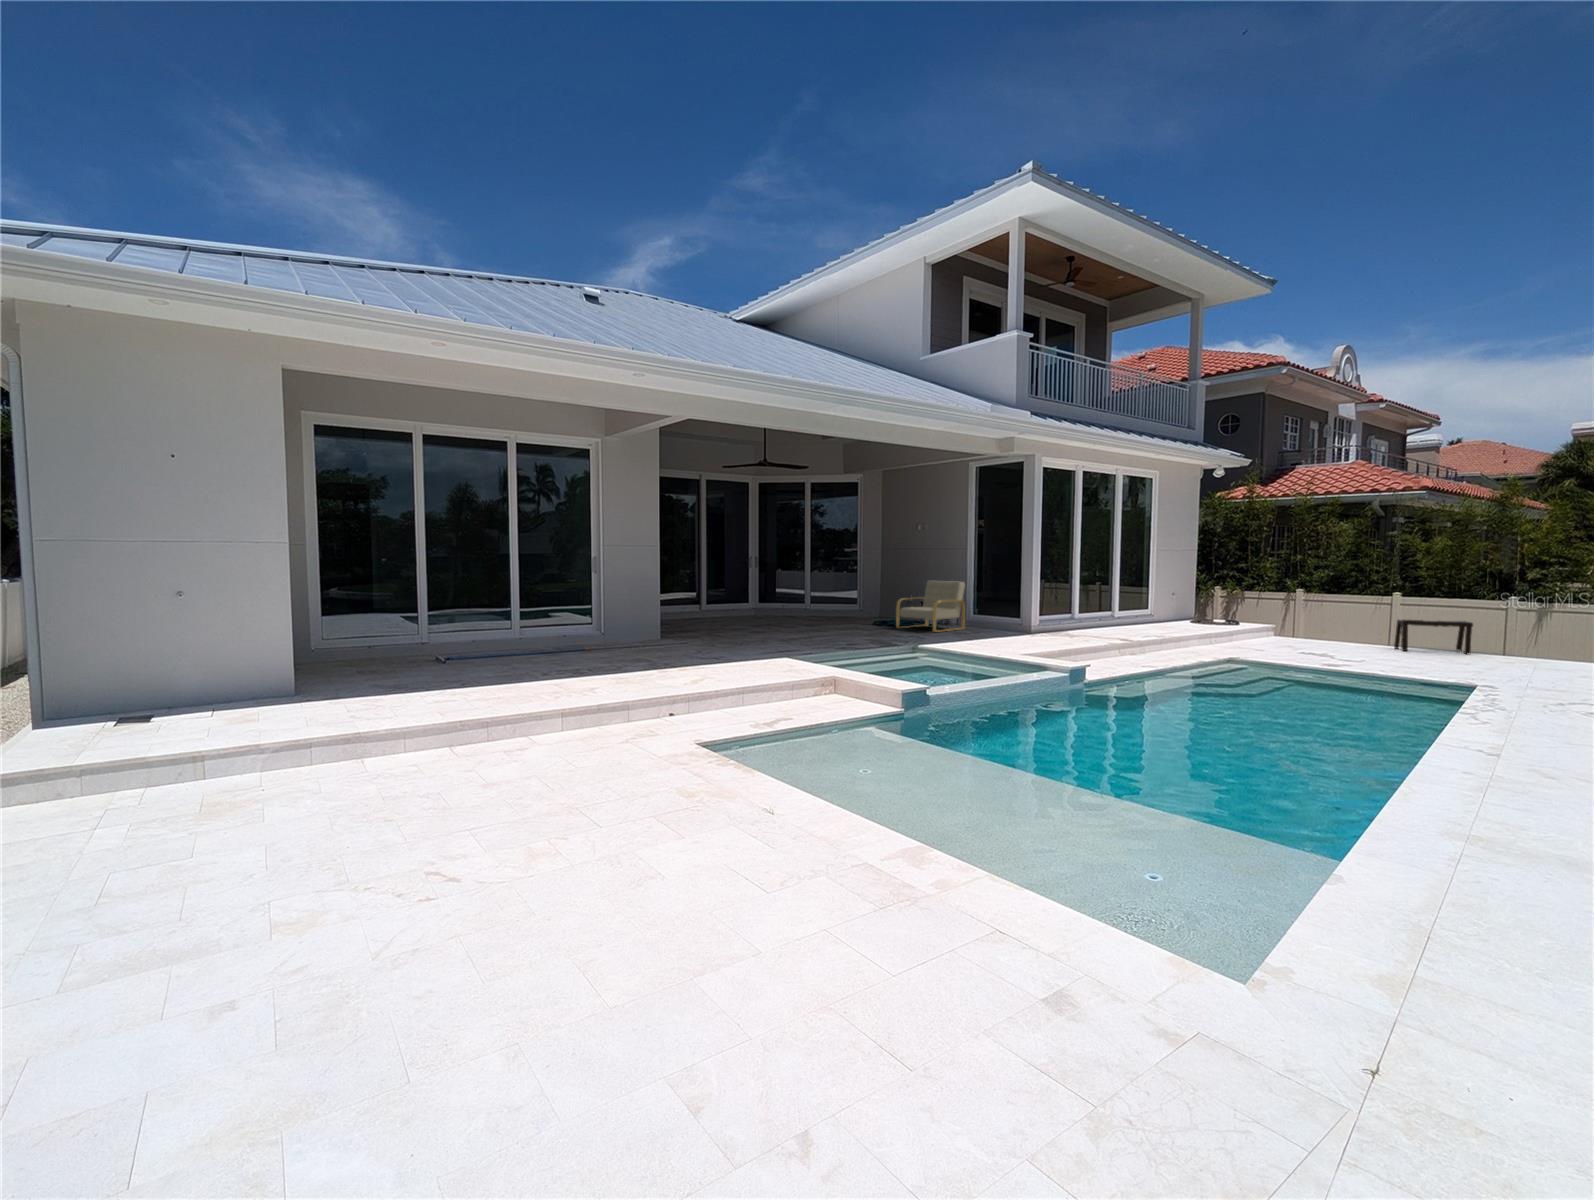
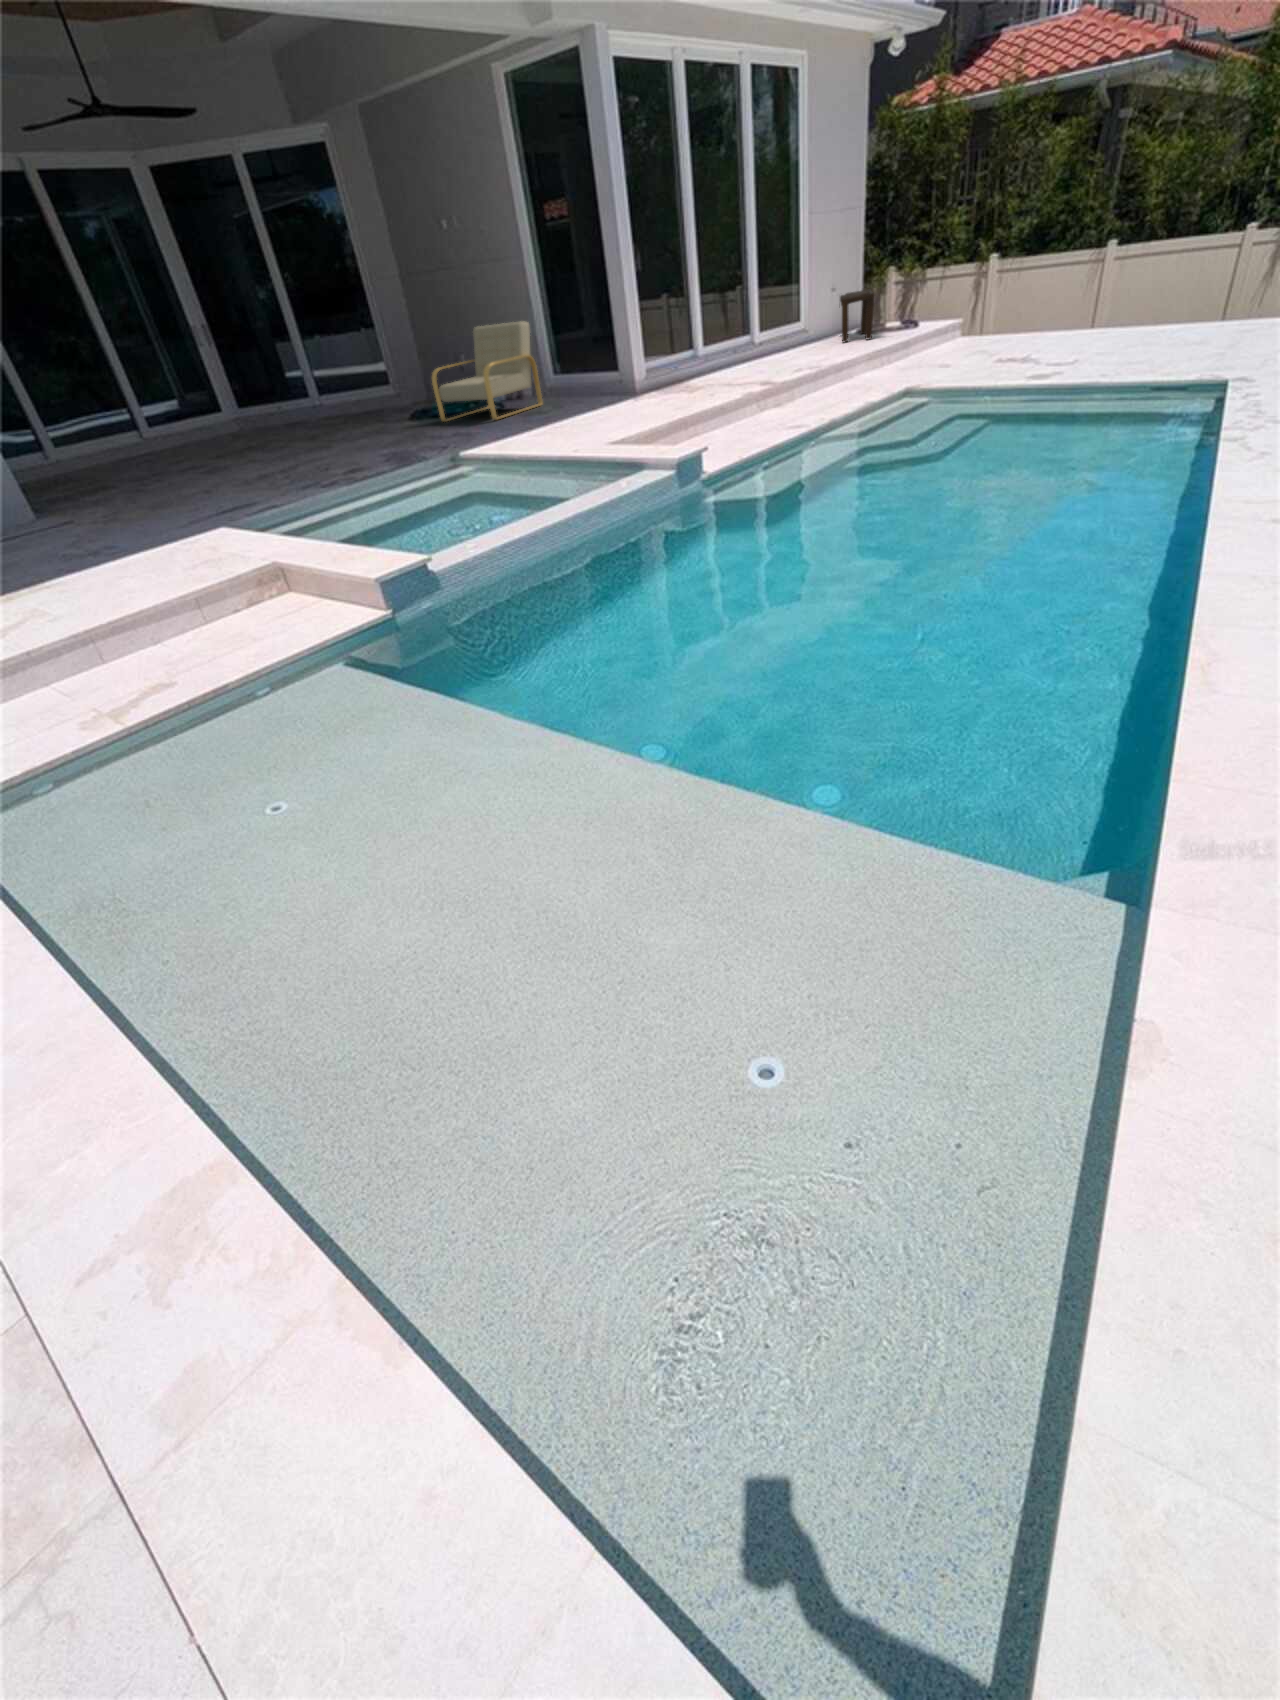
bench: present [1394,620,1473,655] -> present [840,290,874,342]

